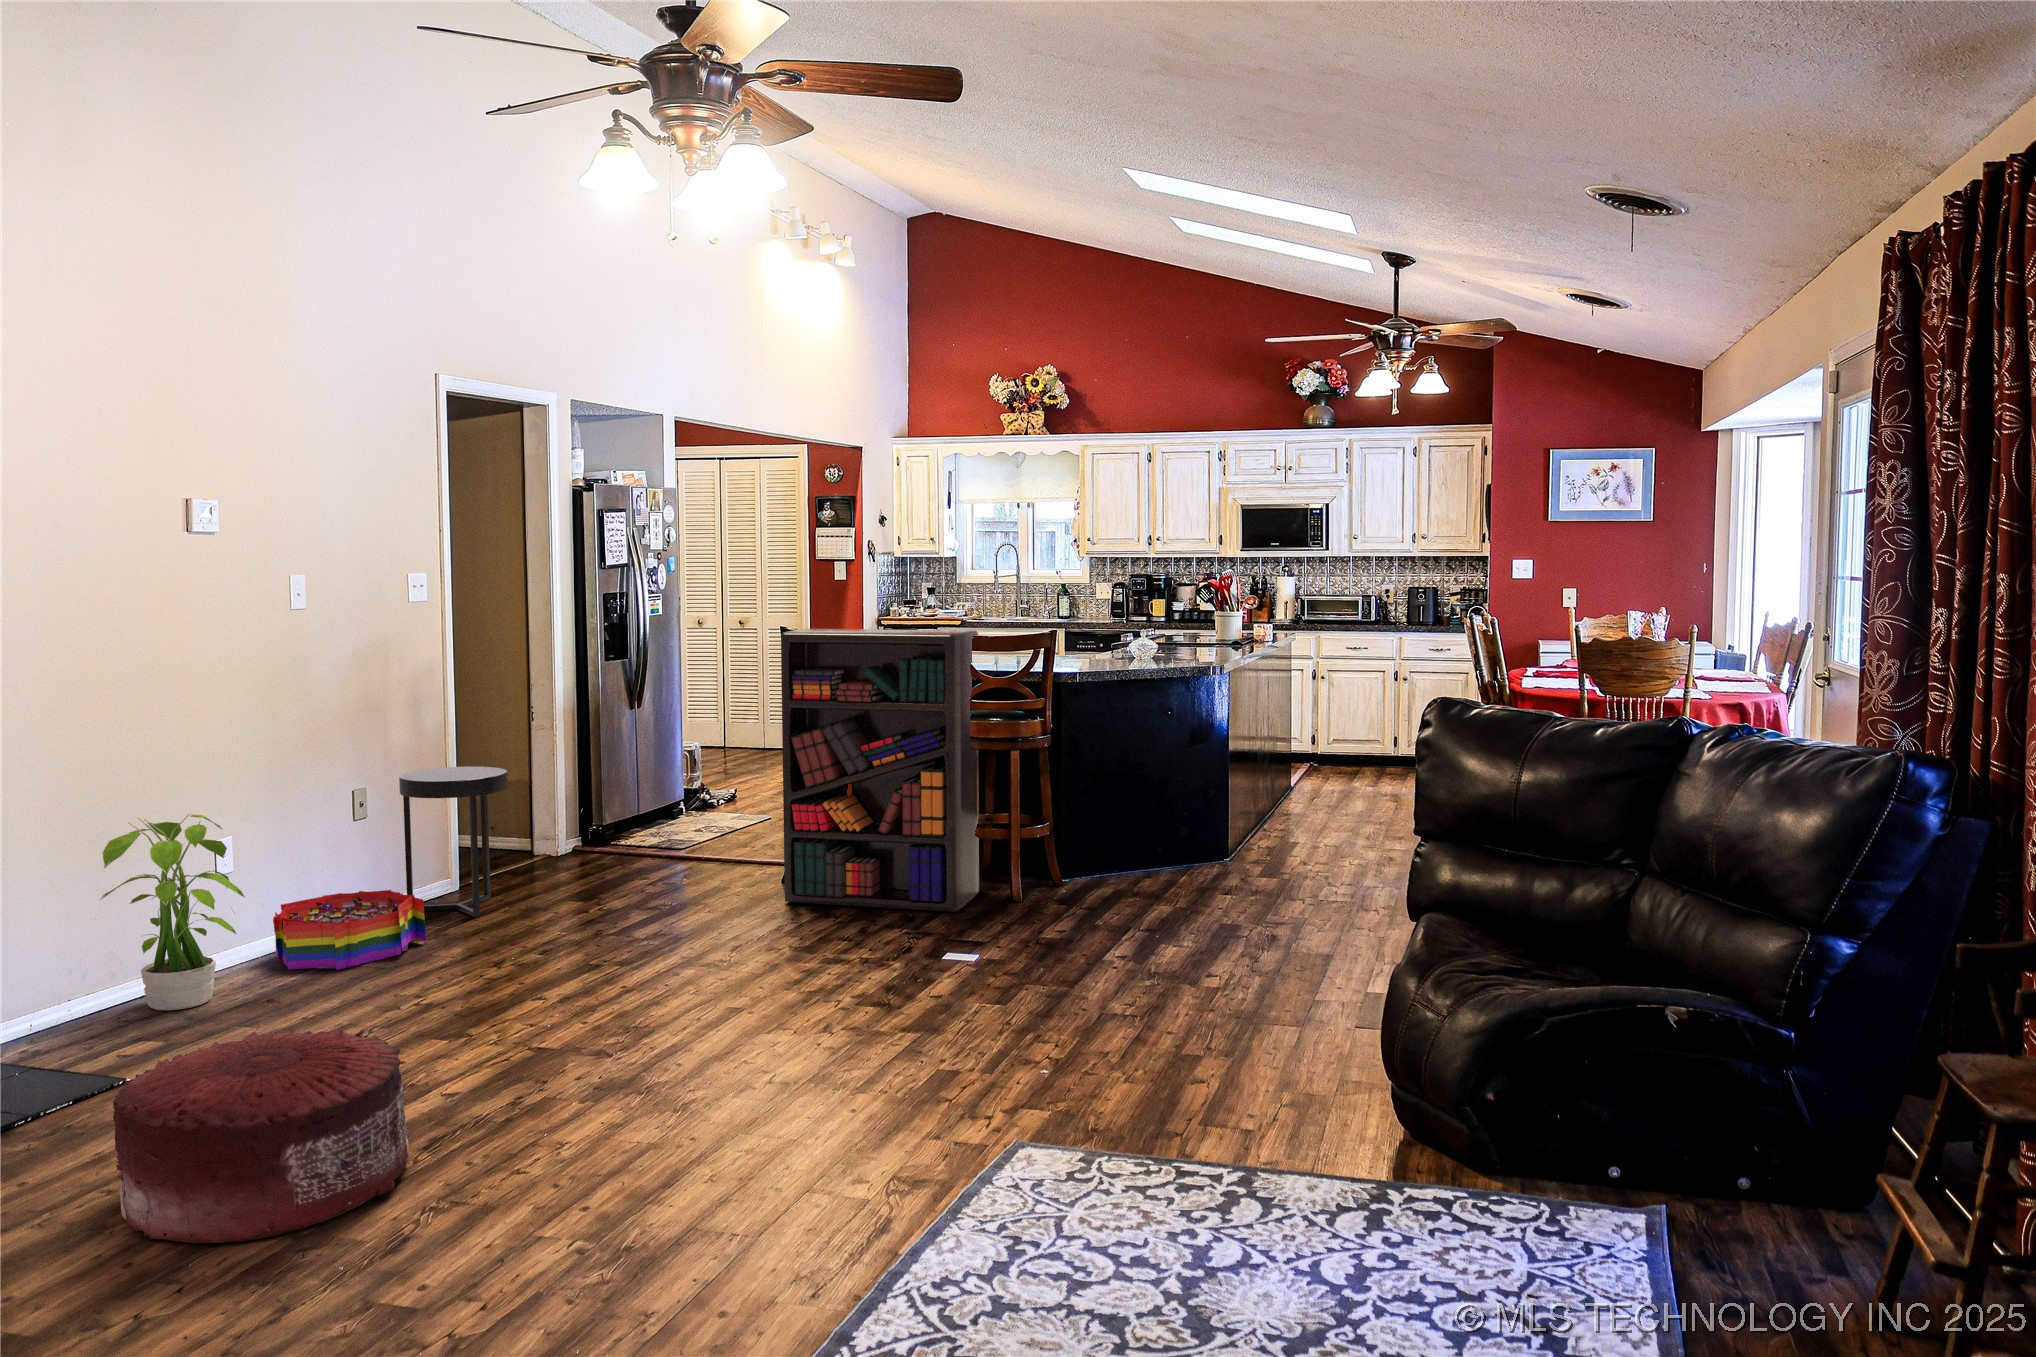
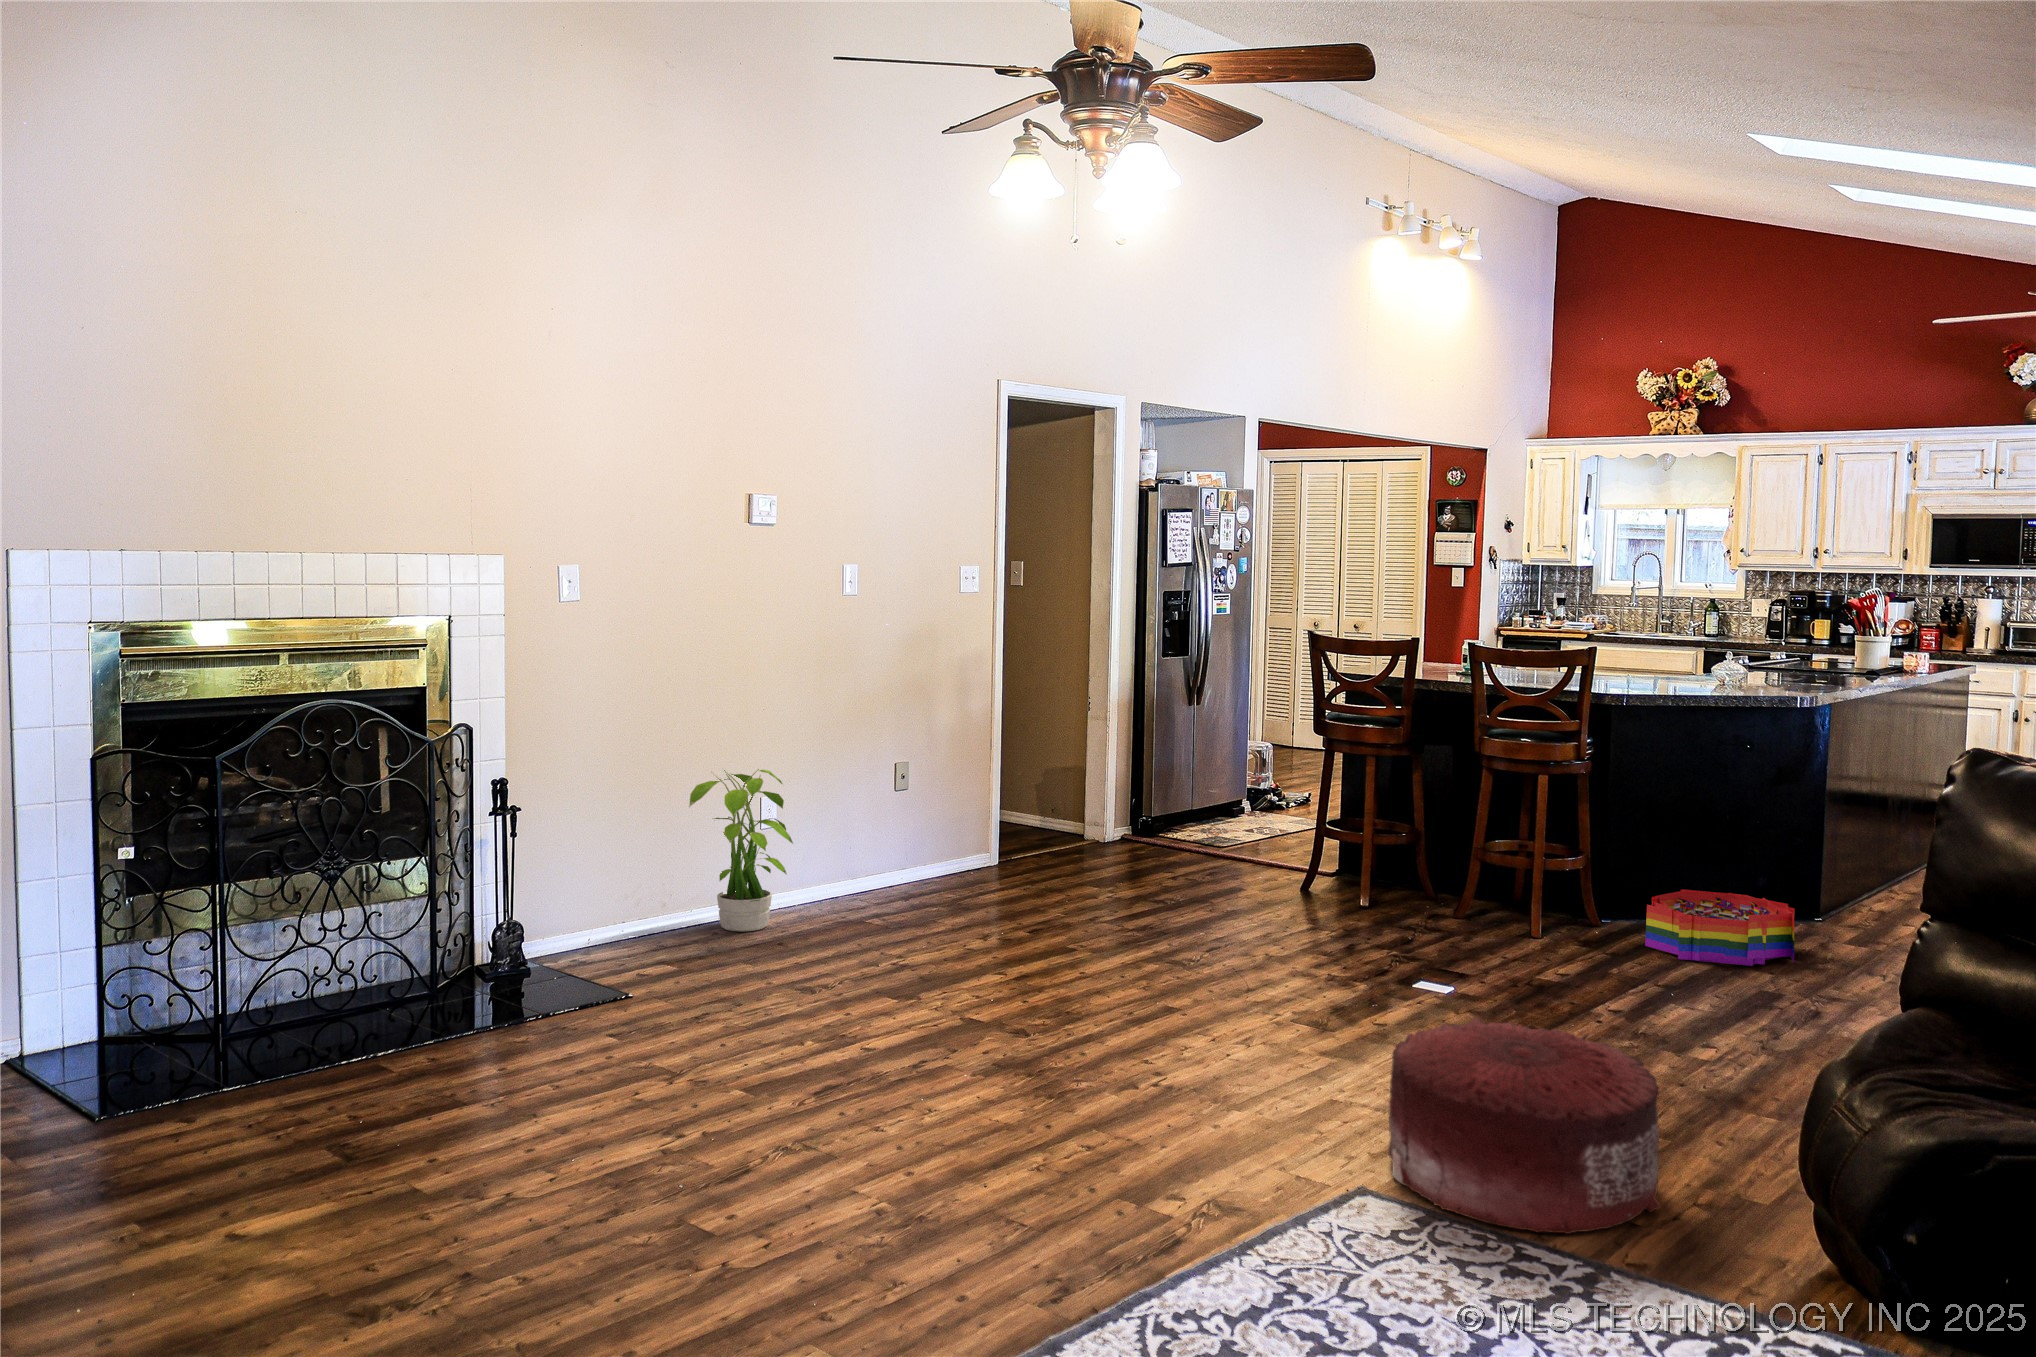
bookshelf: present [781,629,979,912] -> none [1286,634,1508,941]
side table: present [399,767,508,918] -> none [953,748,1044,887]
storage bin: present [273,890,426,970] -> present [1645,890,1795,966]
pouf: present [113,1030,410,1243] -> present [1388,1018,1660,1234]

